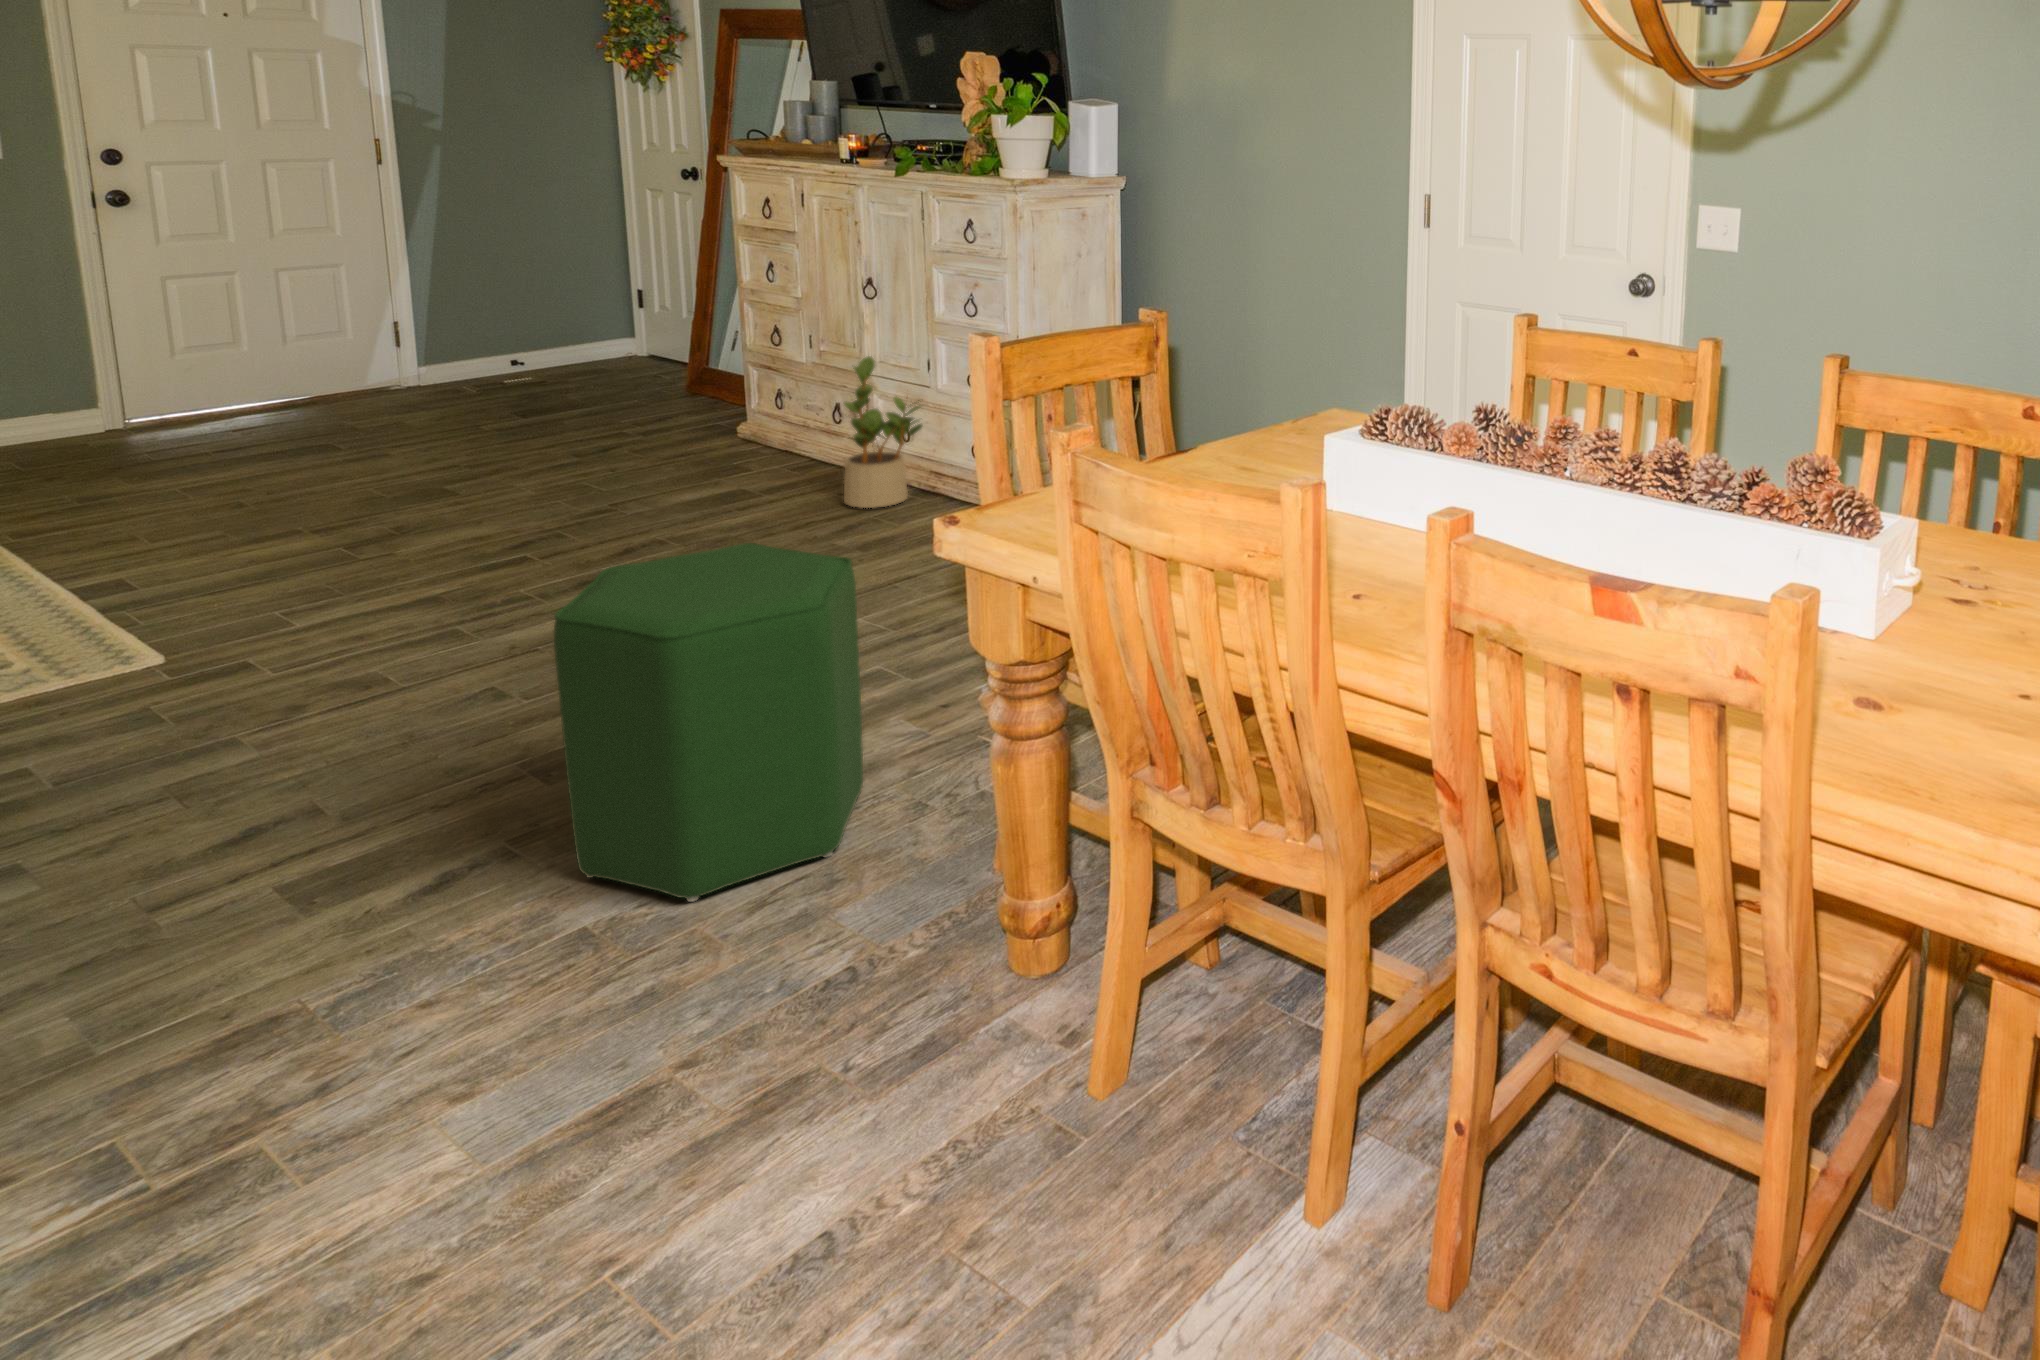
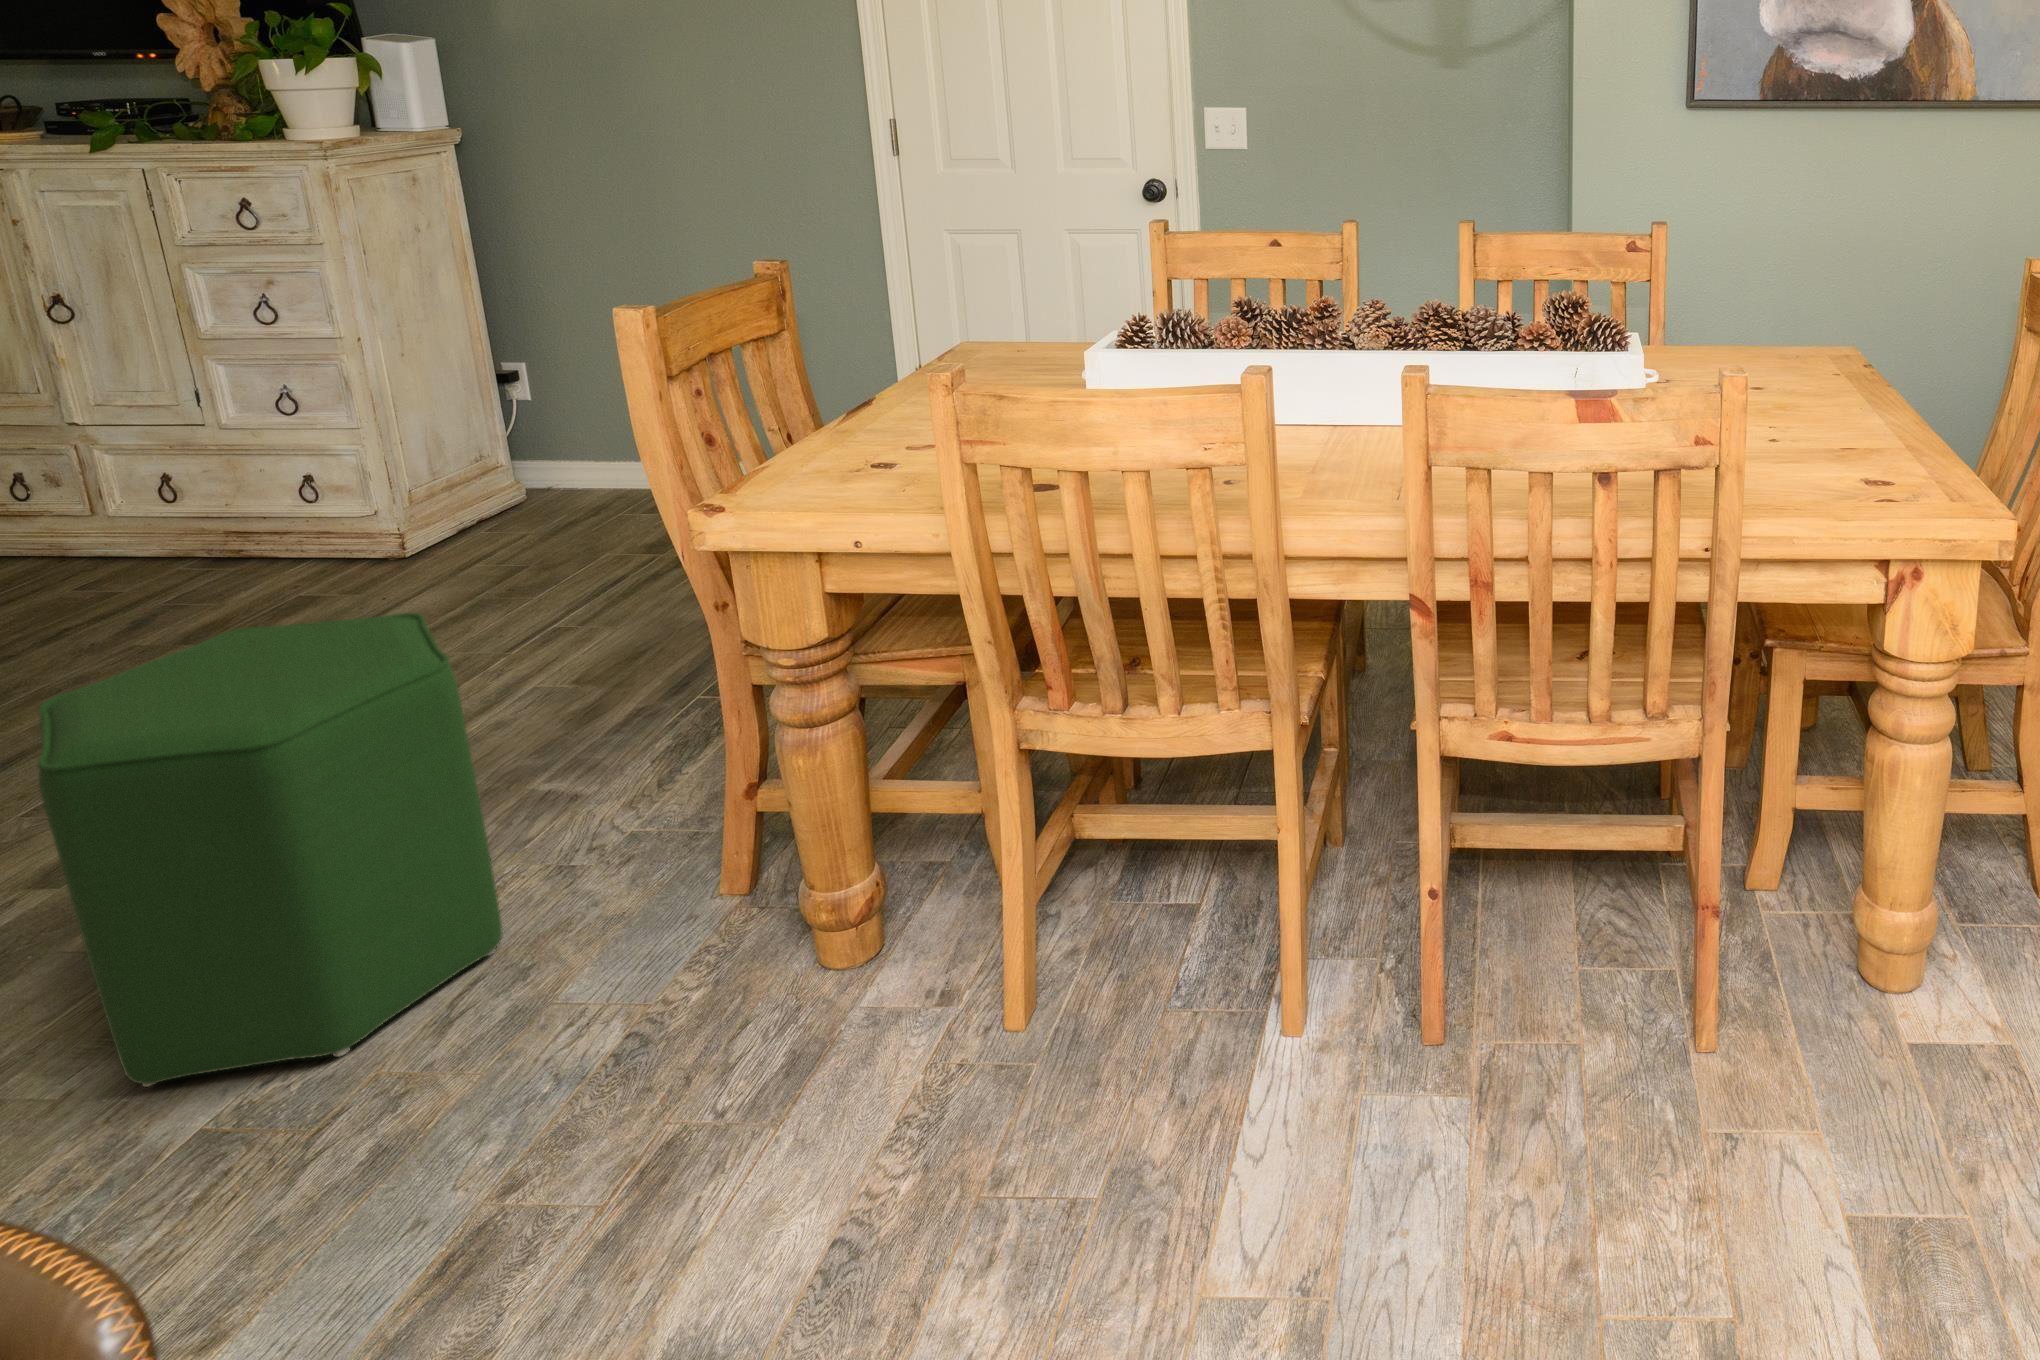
potted plant: present [844,356,922,508] -> none [71,398,205,601]

